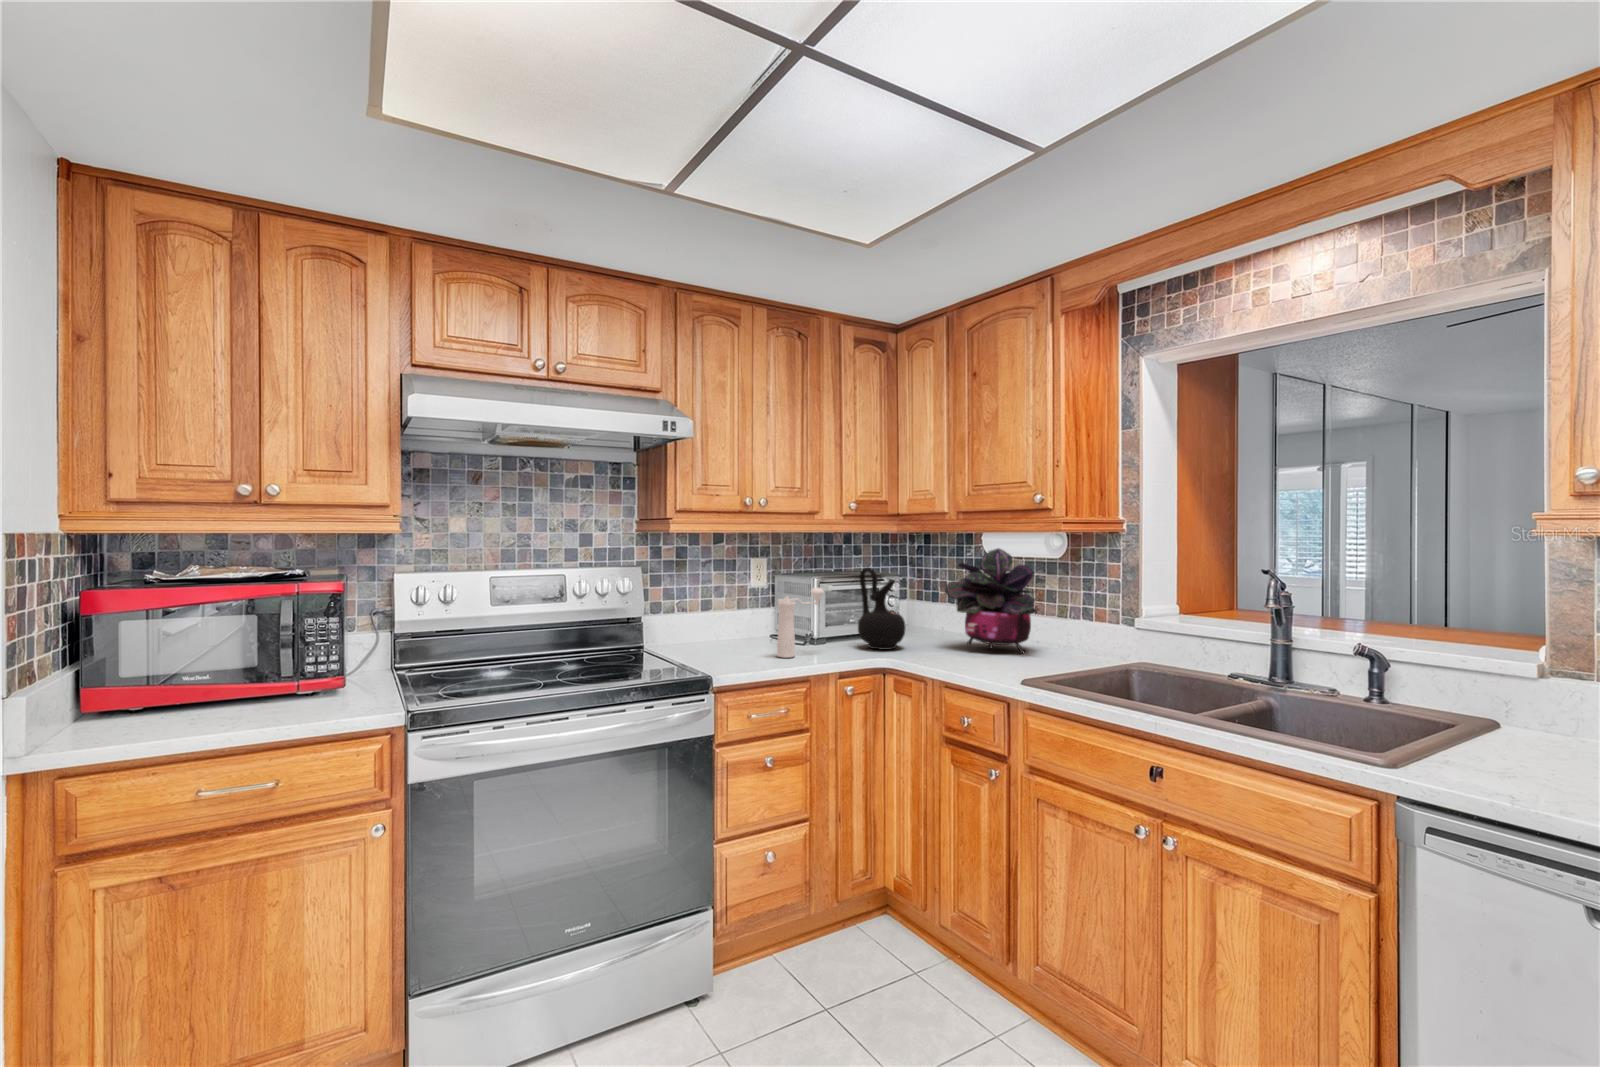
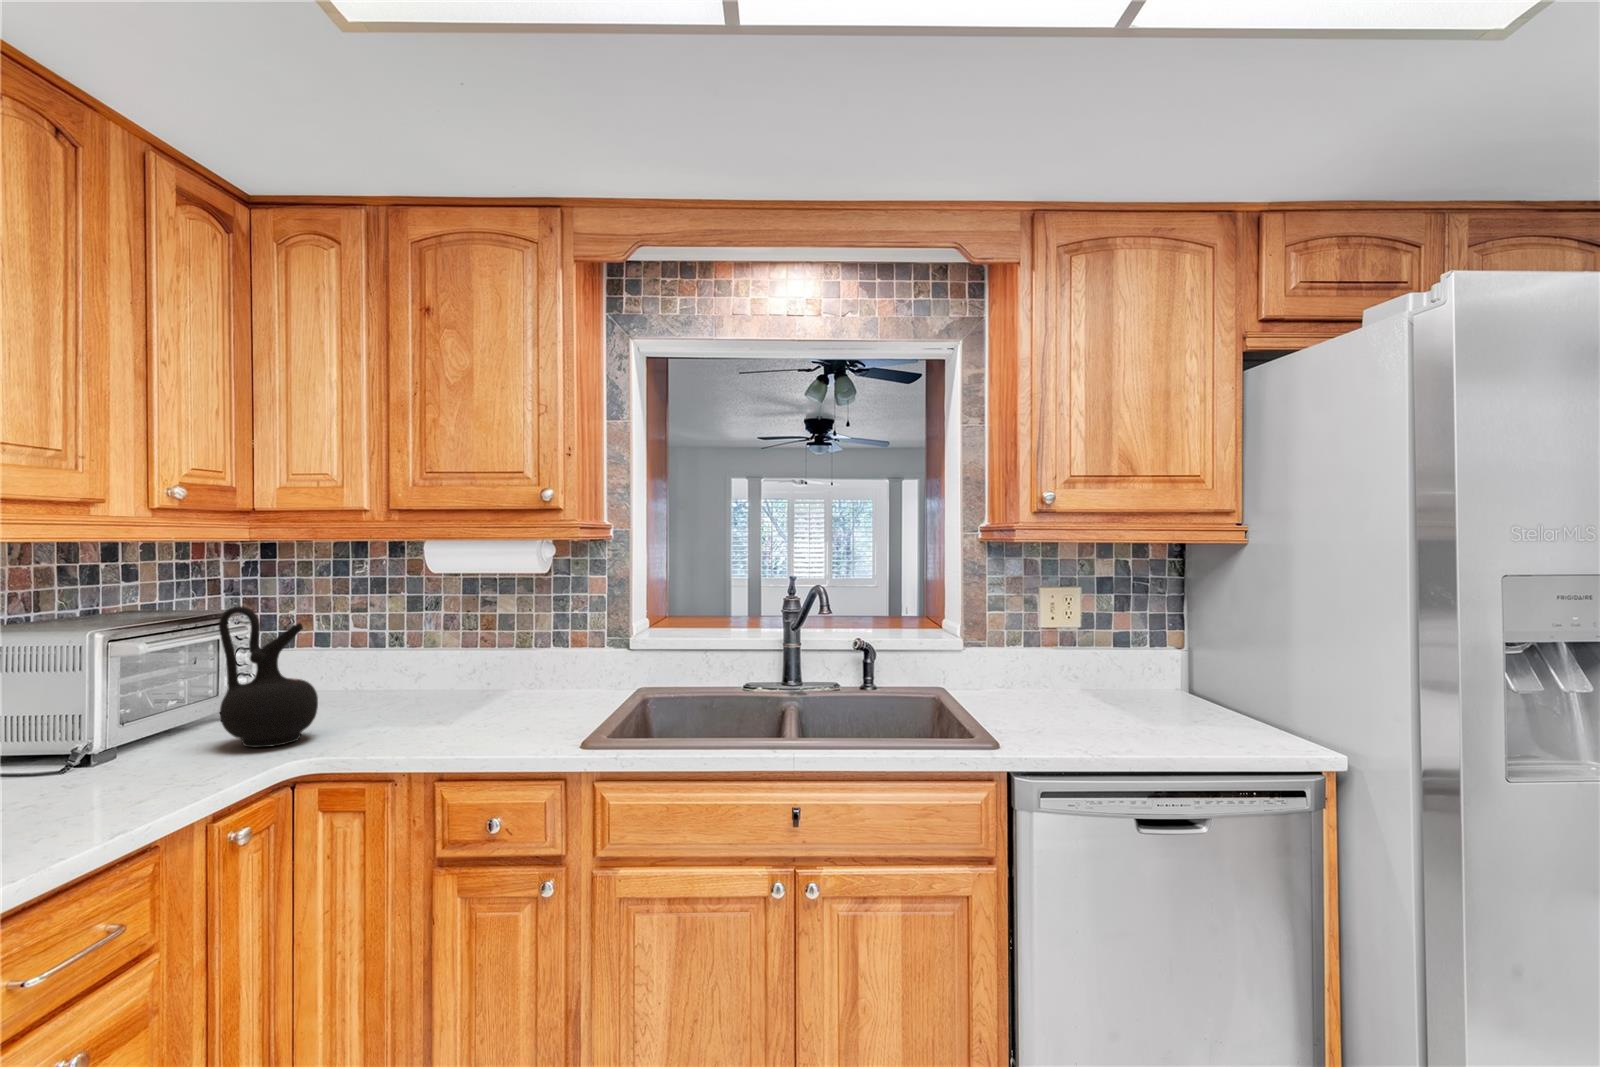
potted plant: present [945,548,1037,653] -> none [374,563,520,710]
pepper mill: present [777,588,824,658] -> none [76,653,179,810]

